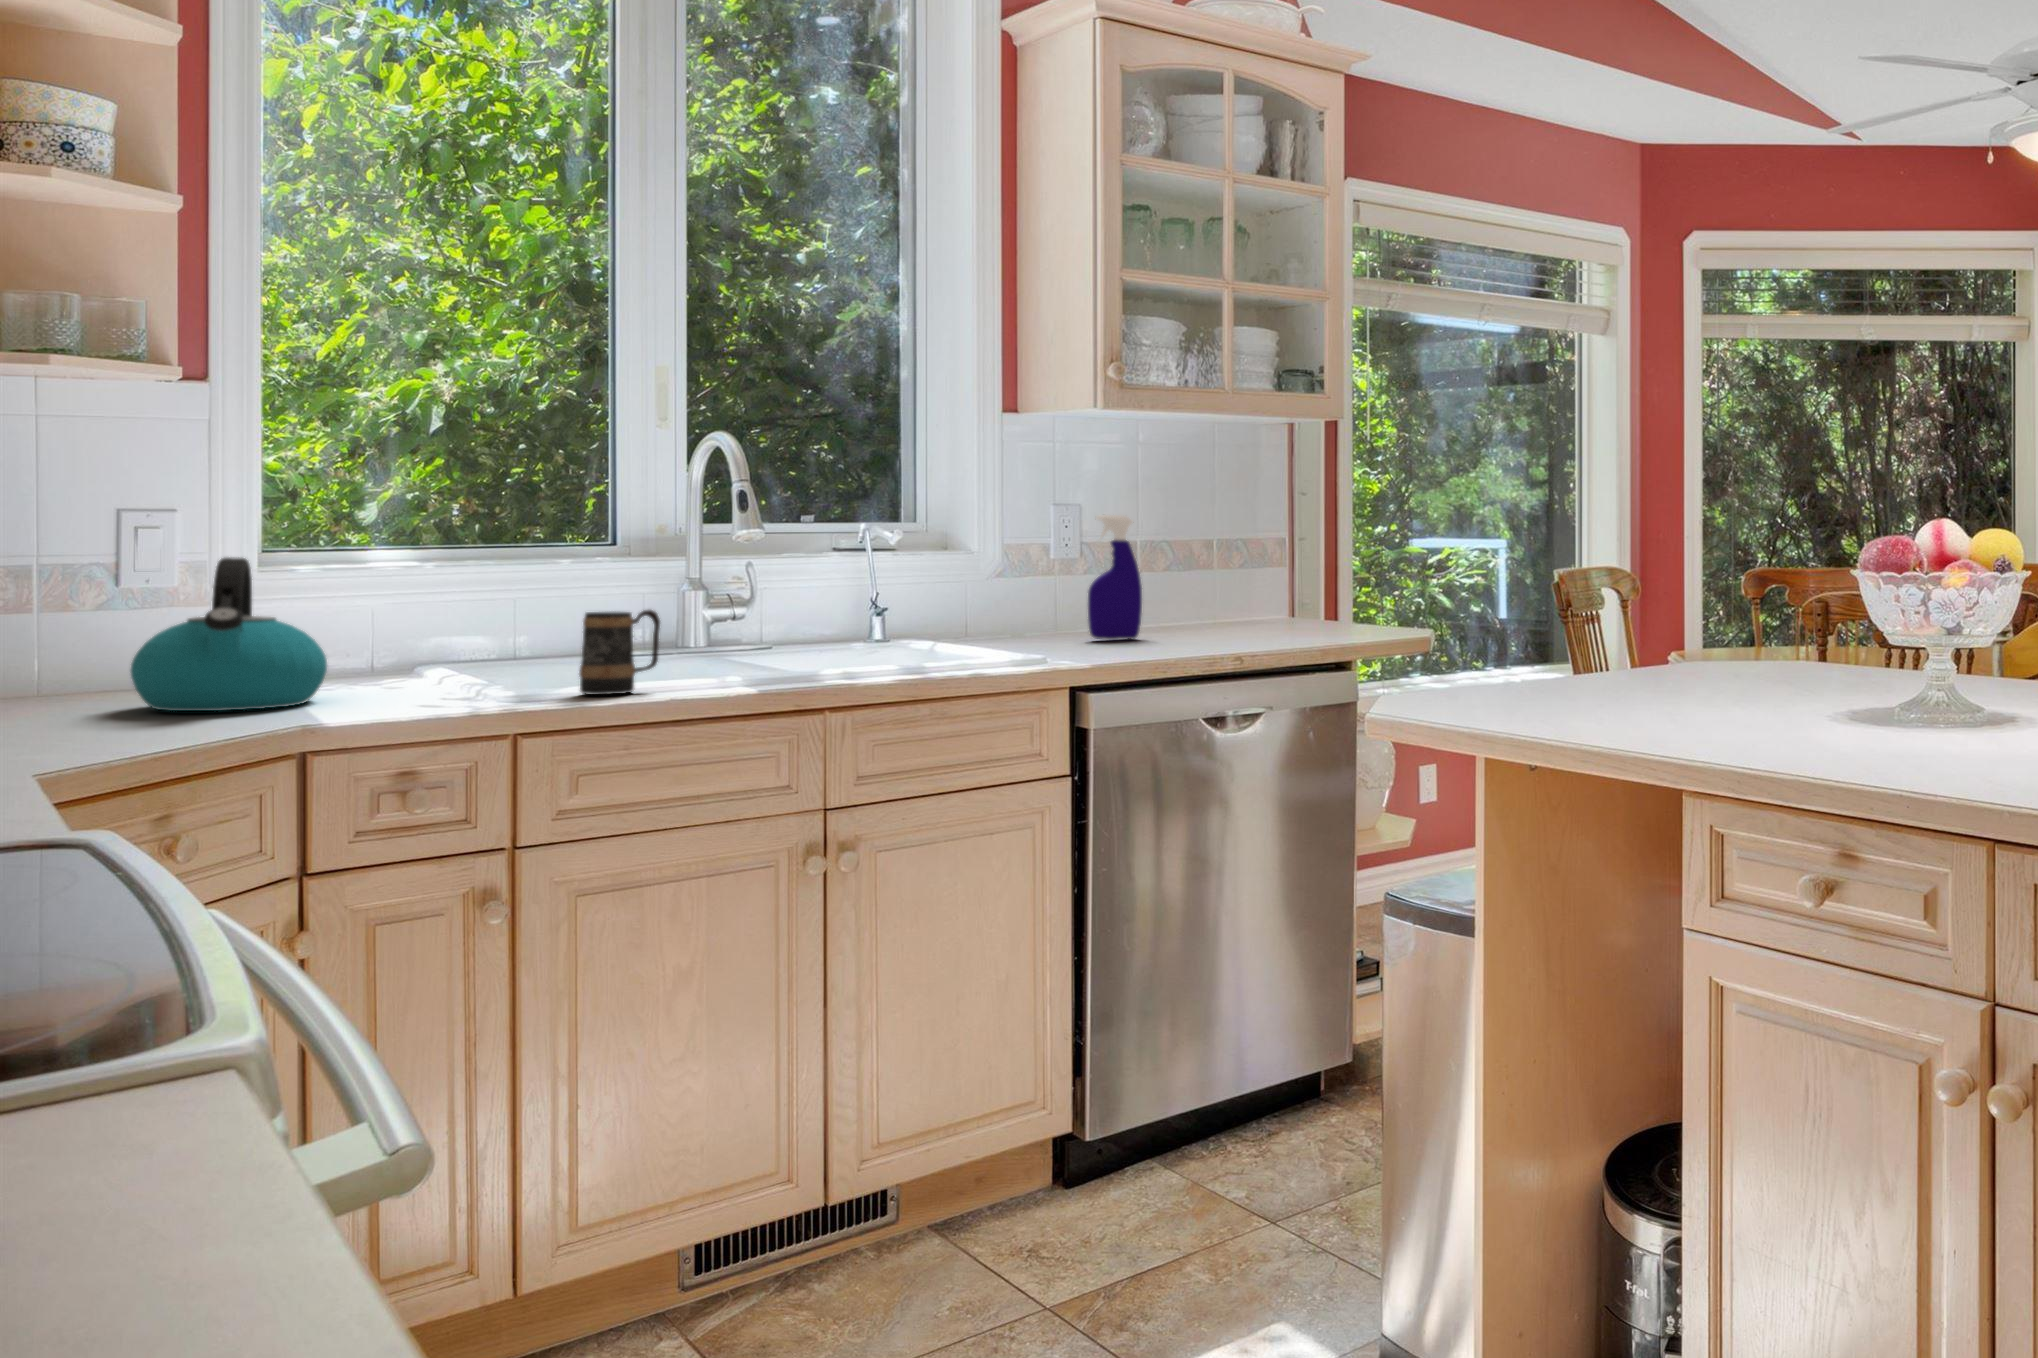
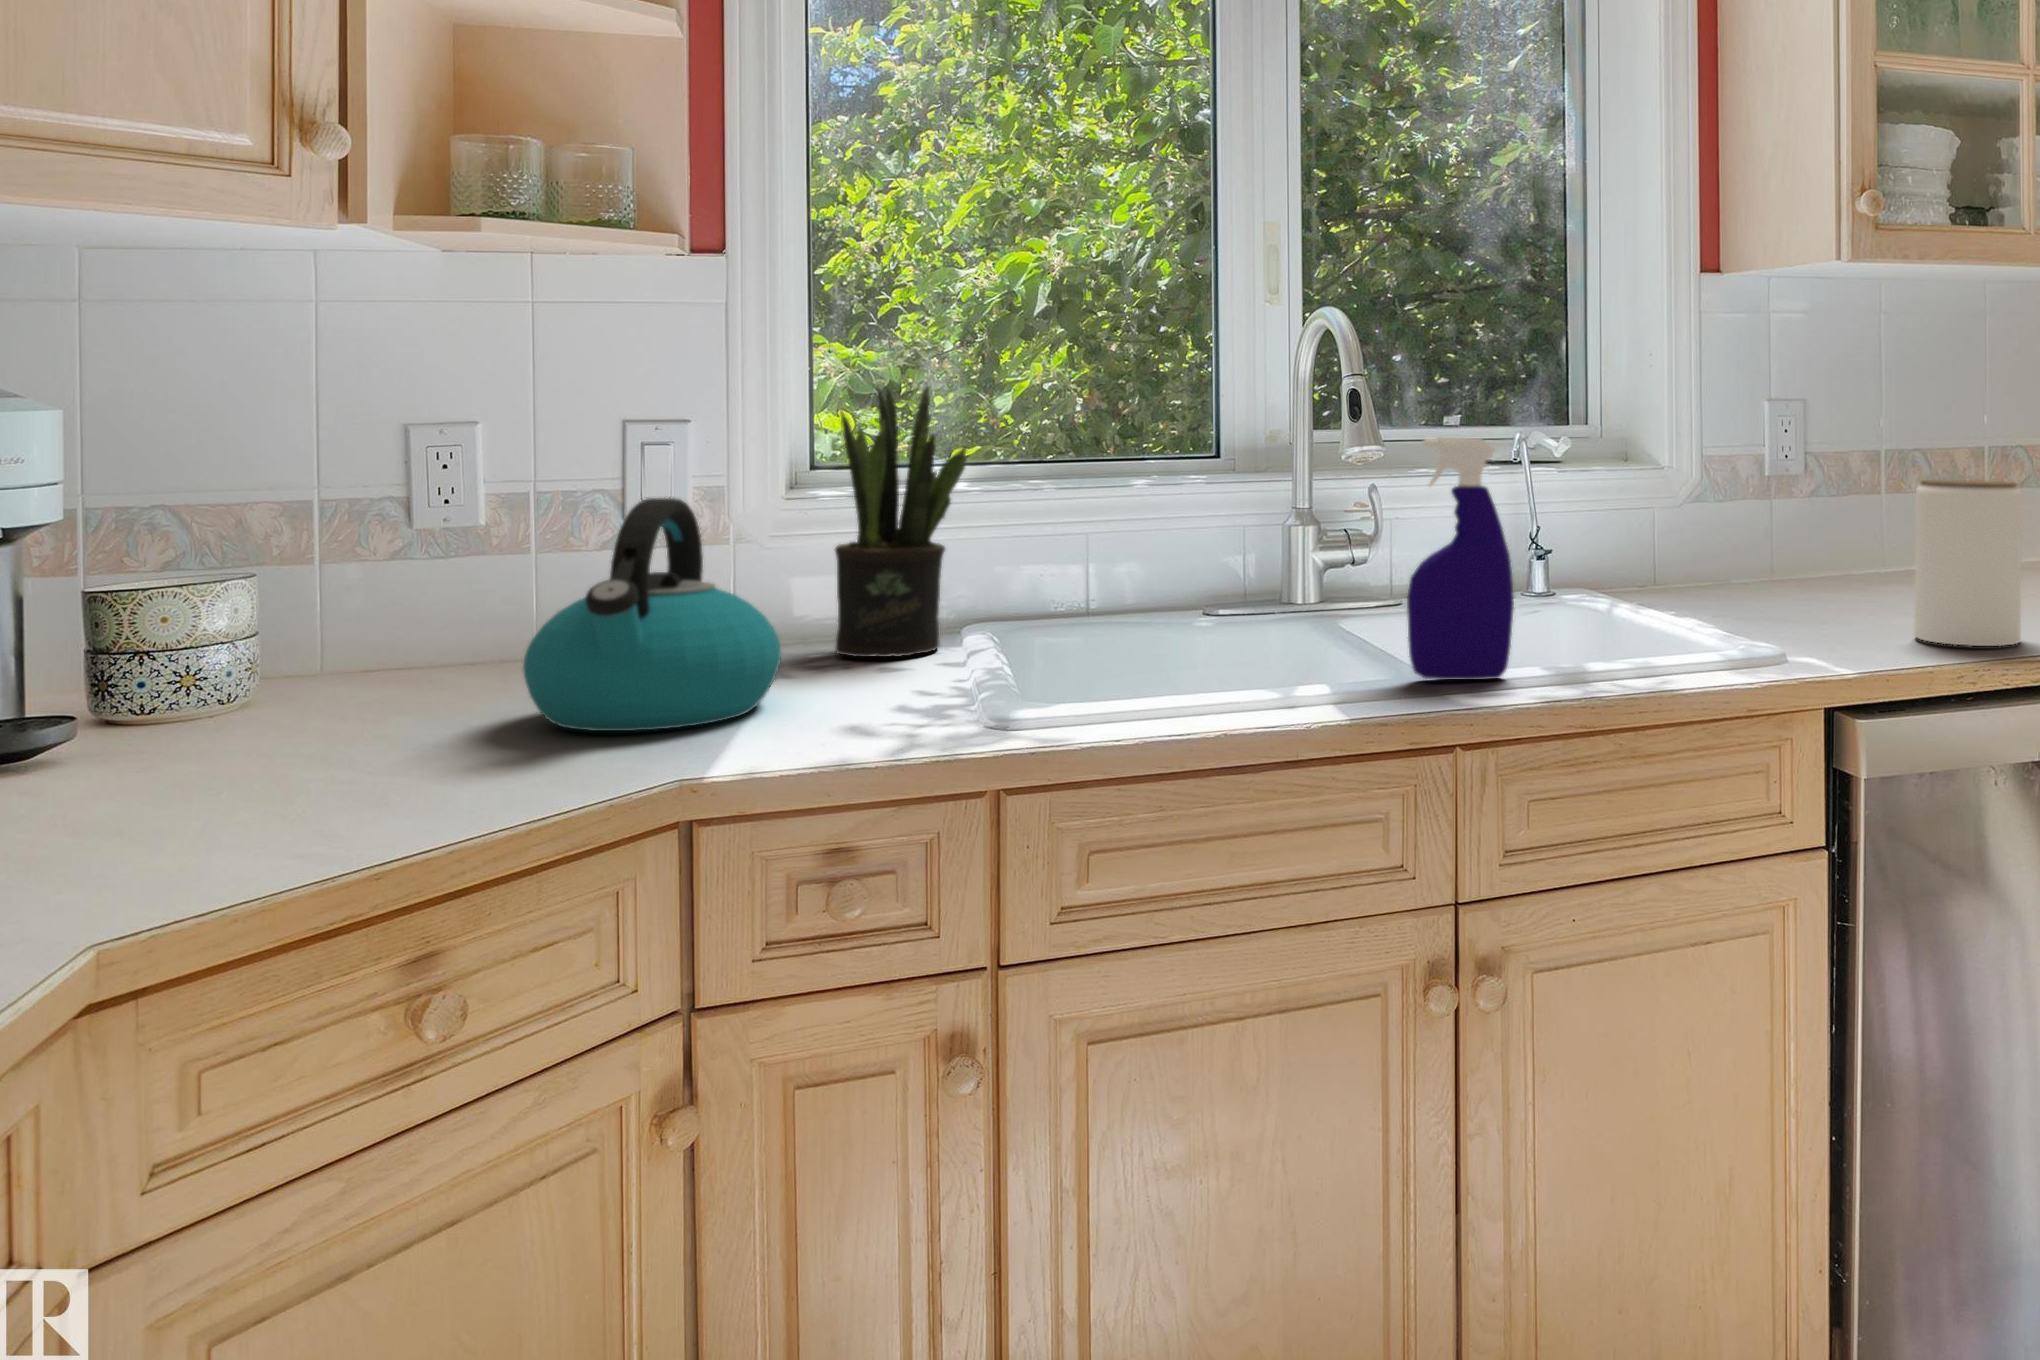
potted plant: none [326,483,446,679] -> present [835,386,967,657]
spray bottle: present [1088,515,1142,640] -> present [1407,437,1514,680]
jar: none [1133,552,1199,652] -> present [1914,480,2022,646]
mug: present [579,610,660,695] -> none [1096,583,1212,722]

